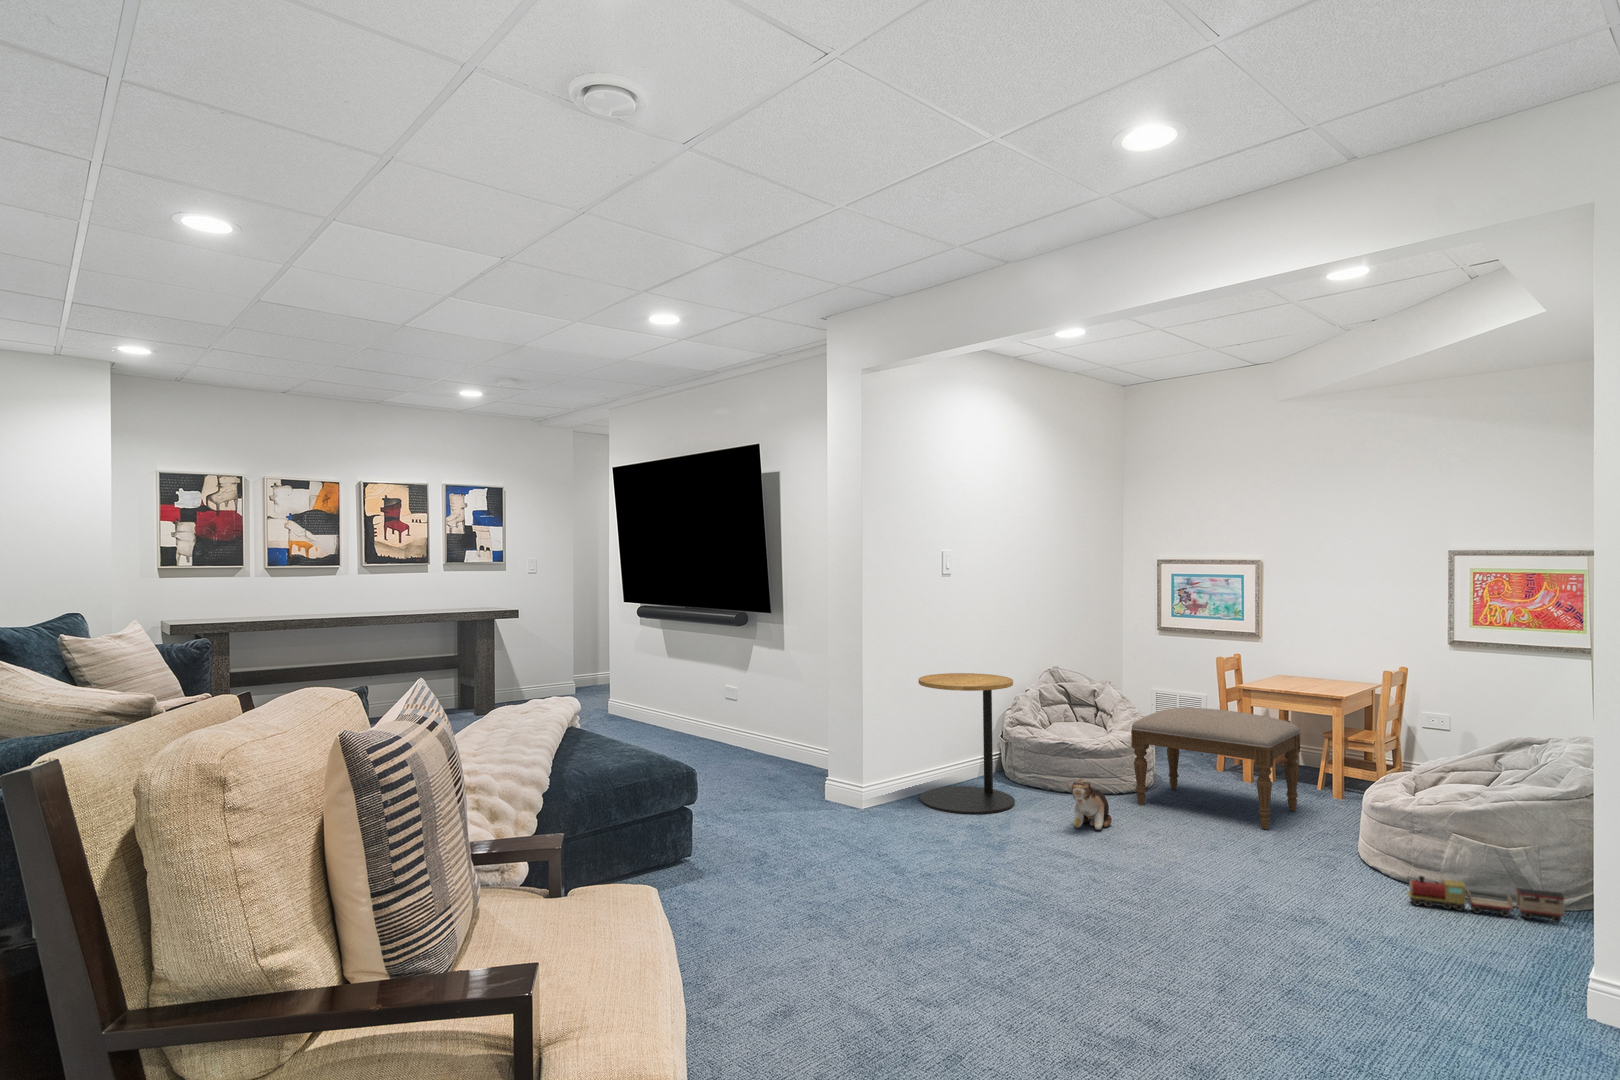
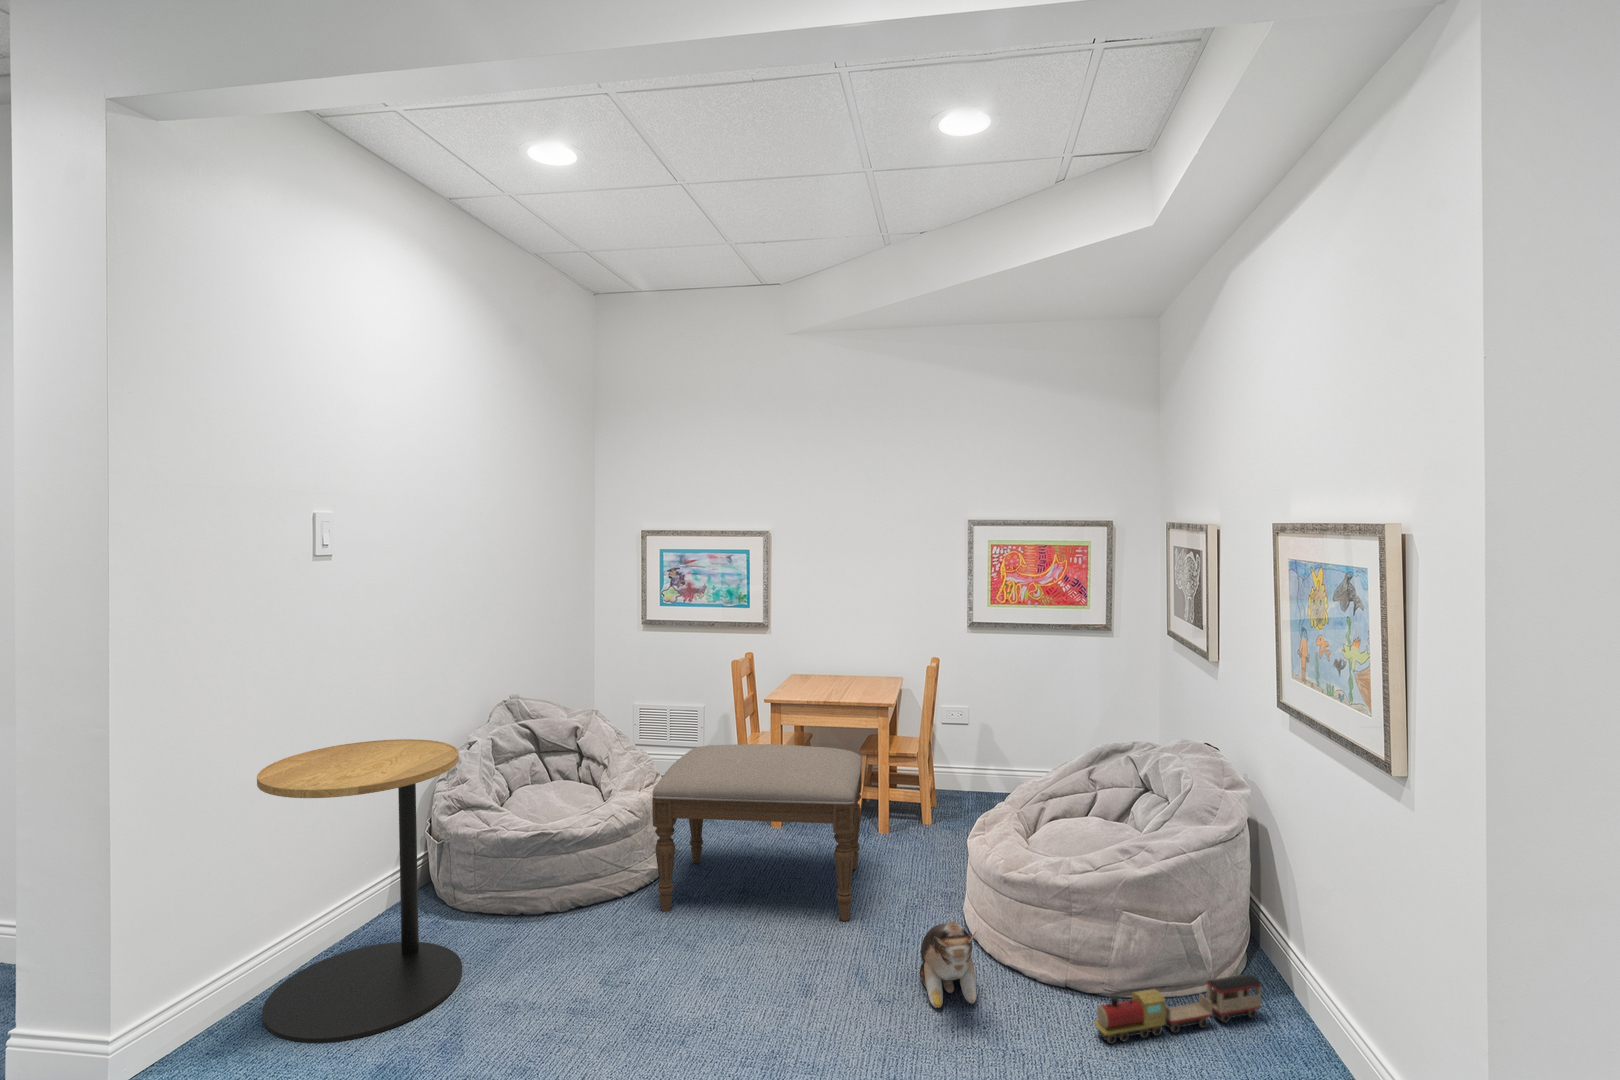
plush toy: present [1068,779,1112,830] -> present [920,921,977,1008]

